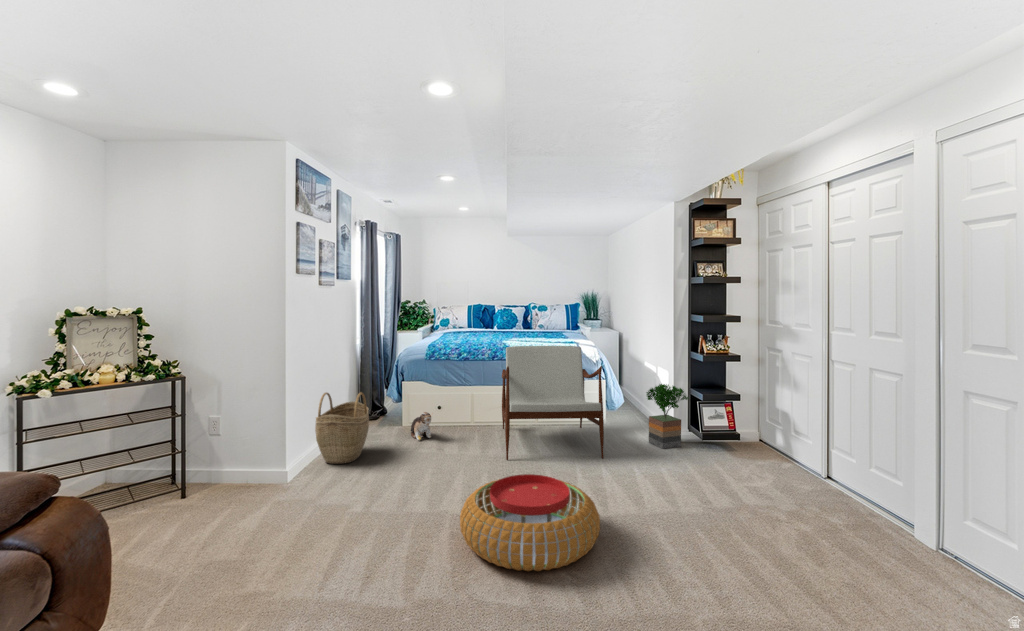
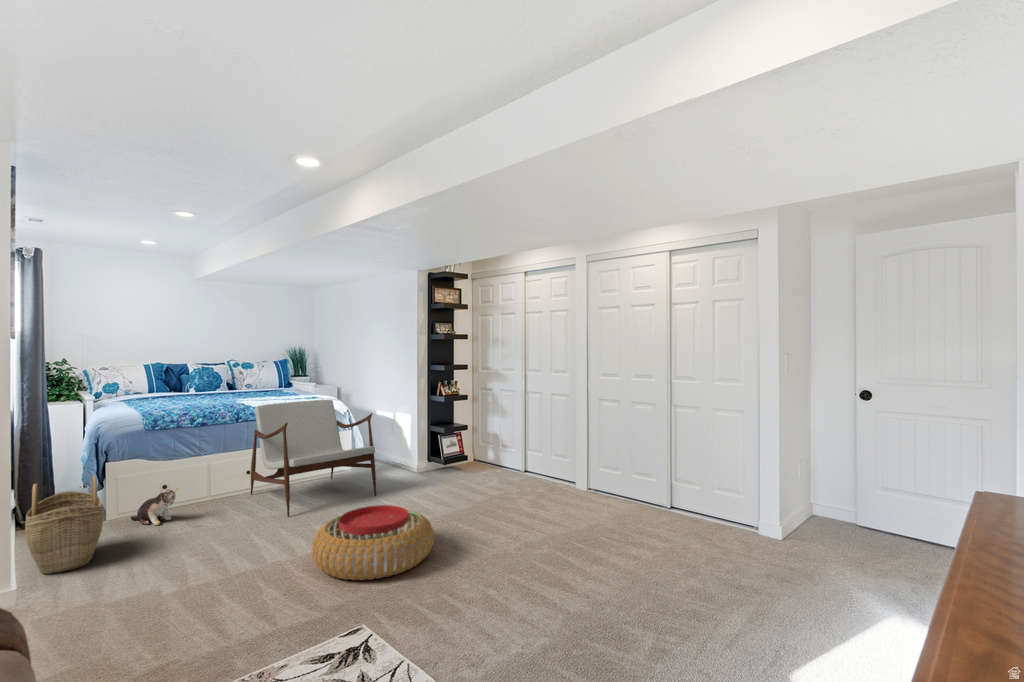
potted tree: present [646,384,689,449] -> none [399,424,434,479]

